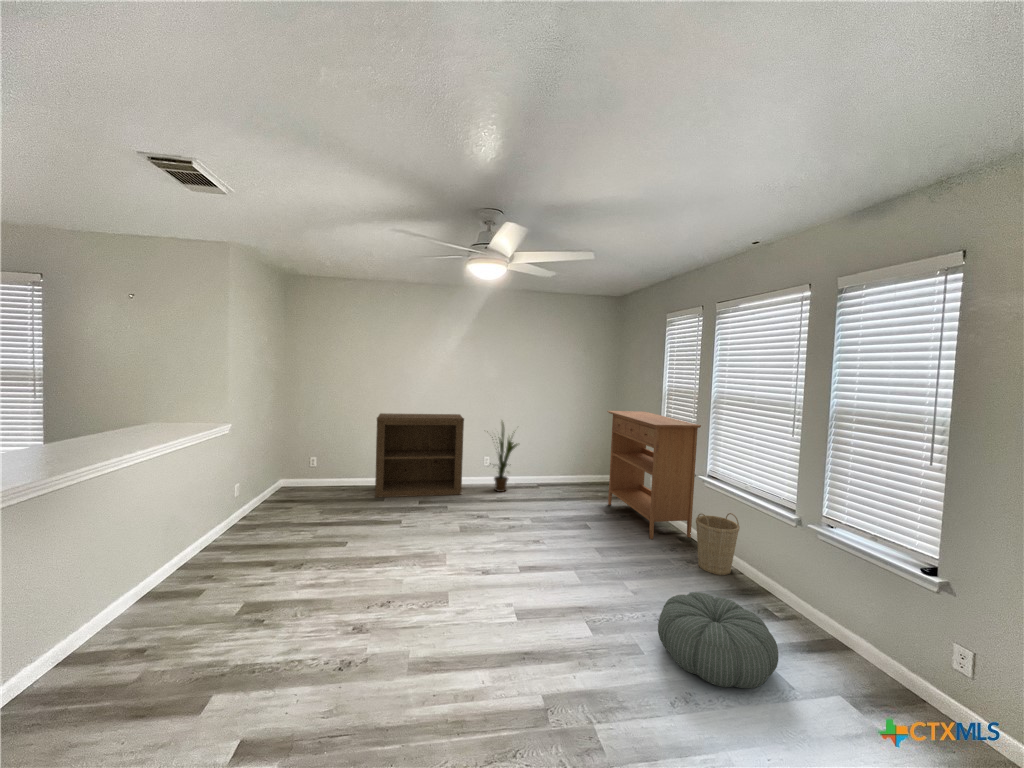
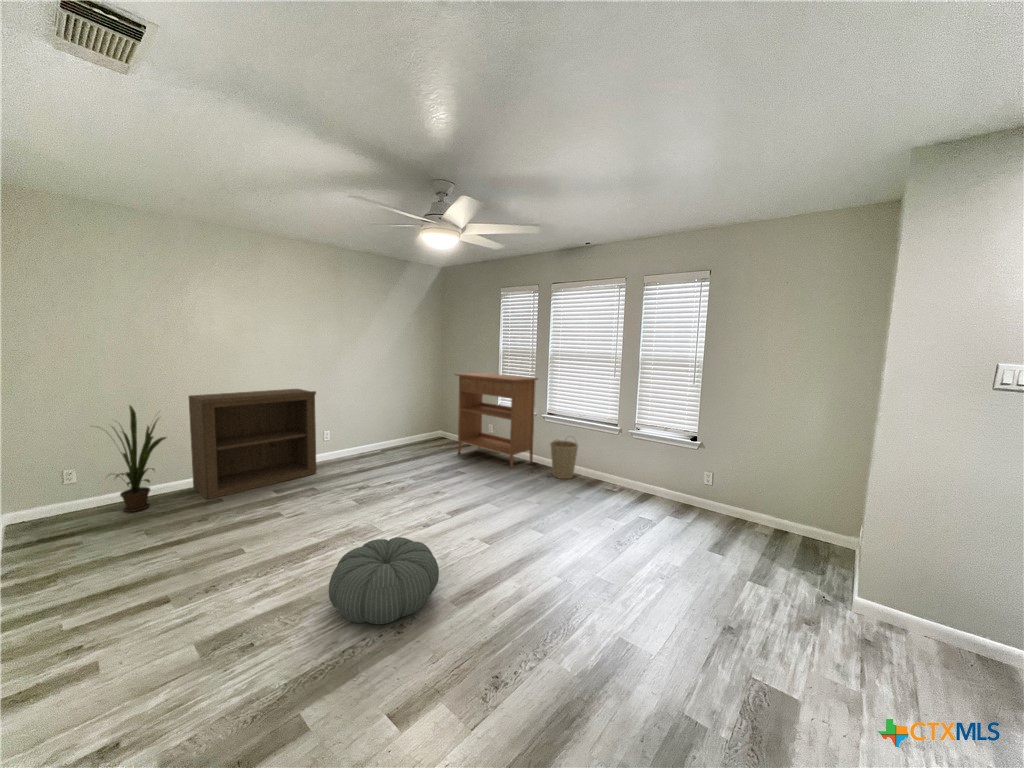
house plant: present [492,422,518,492] -> present [97,405,166,512]
pouf: present [658,592,778,688] -> present [329,537,439,624]

